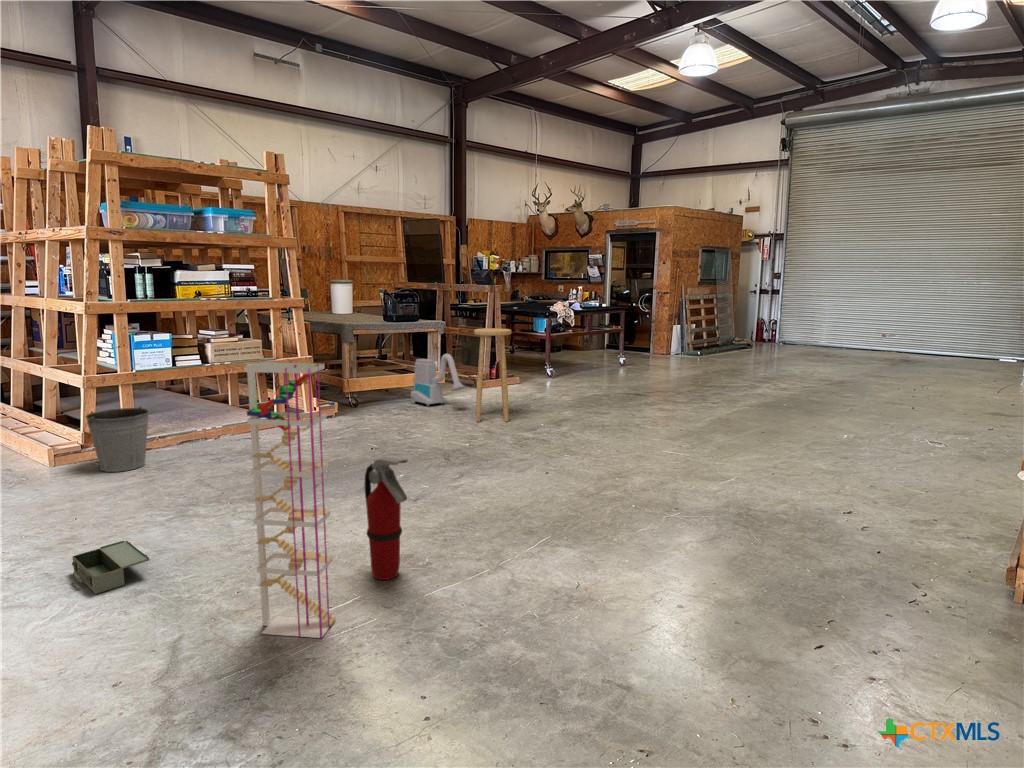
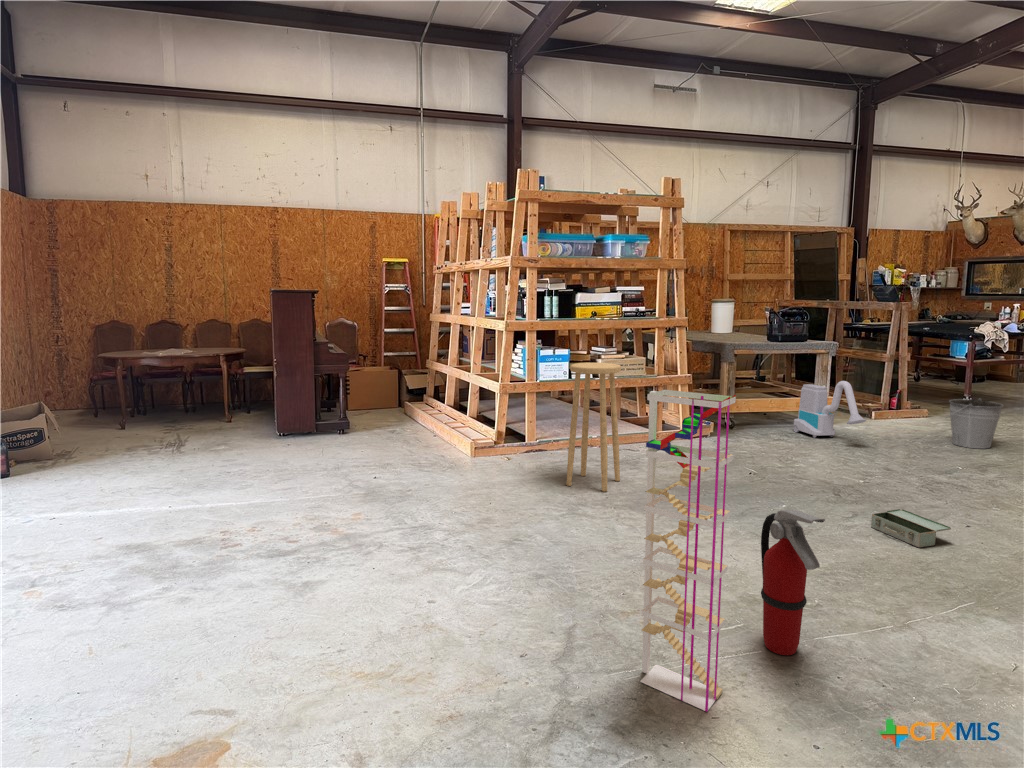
stool: present [474,328,511,422] -> present [566,363,621,492]
bucket: present [84,406,149,472] -> present [949,399,1003,449]
toolbox: present [72,541,149,594] -> present [871,509,951,547]

